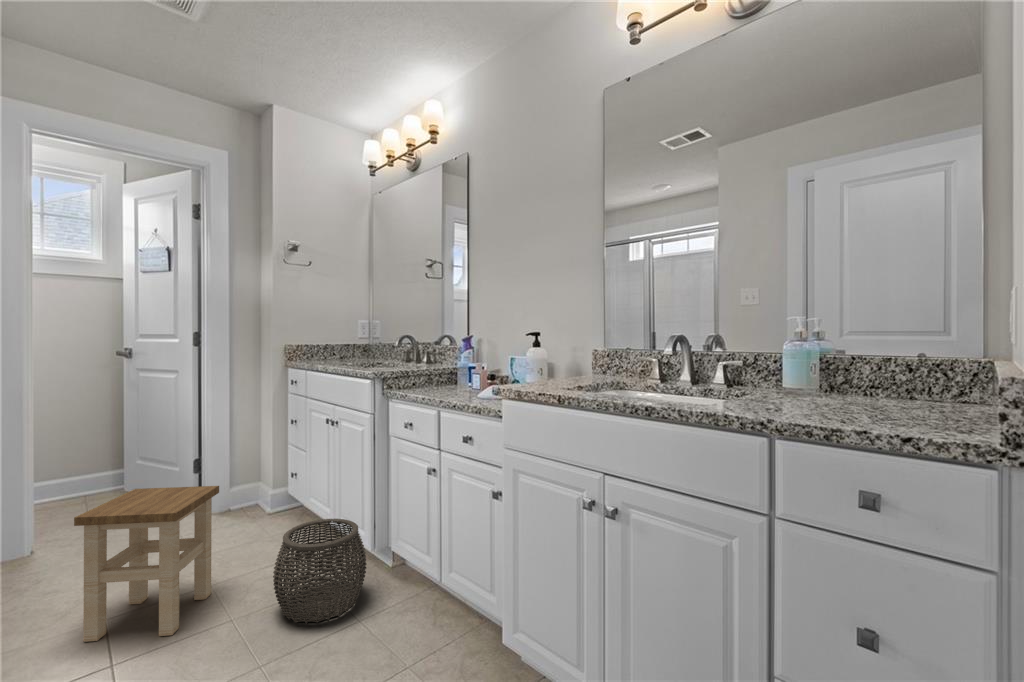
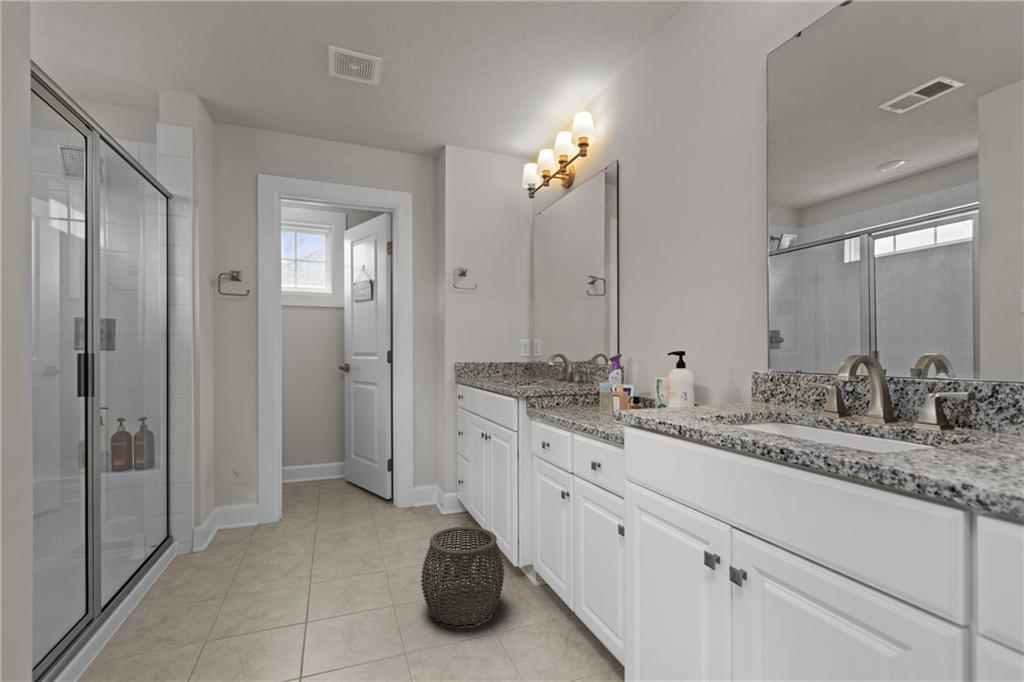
stool: present [74,486,219,642] -> none [283,478,388,609]

